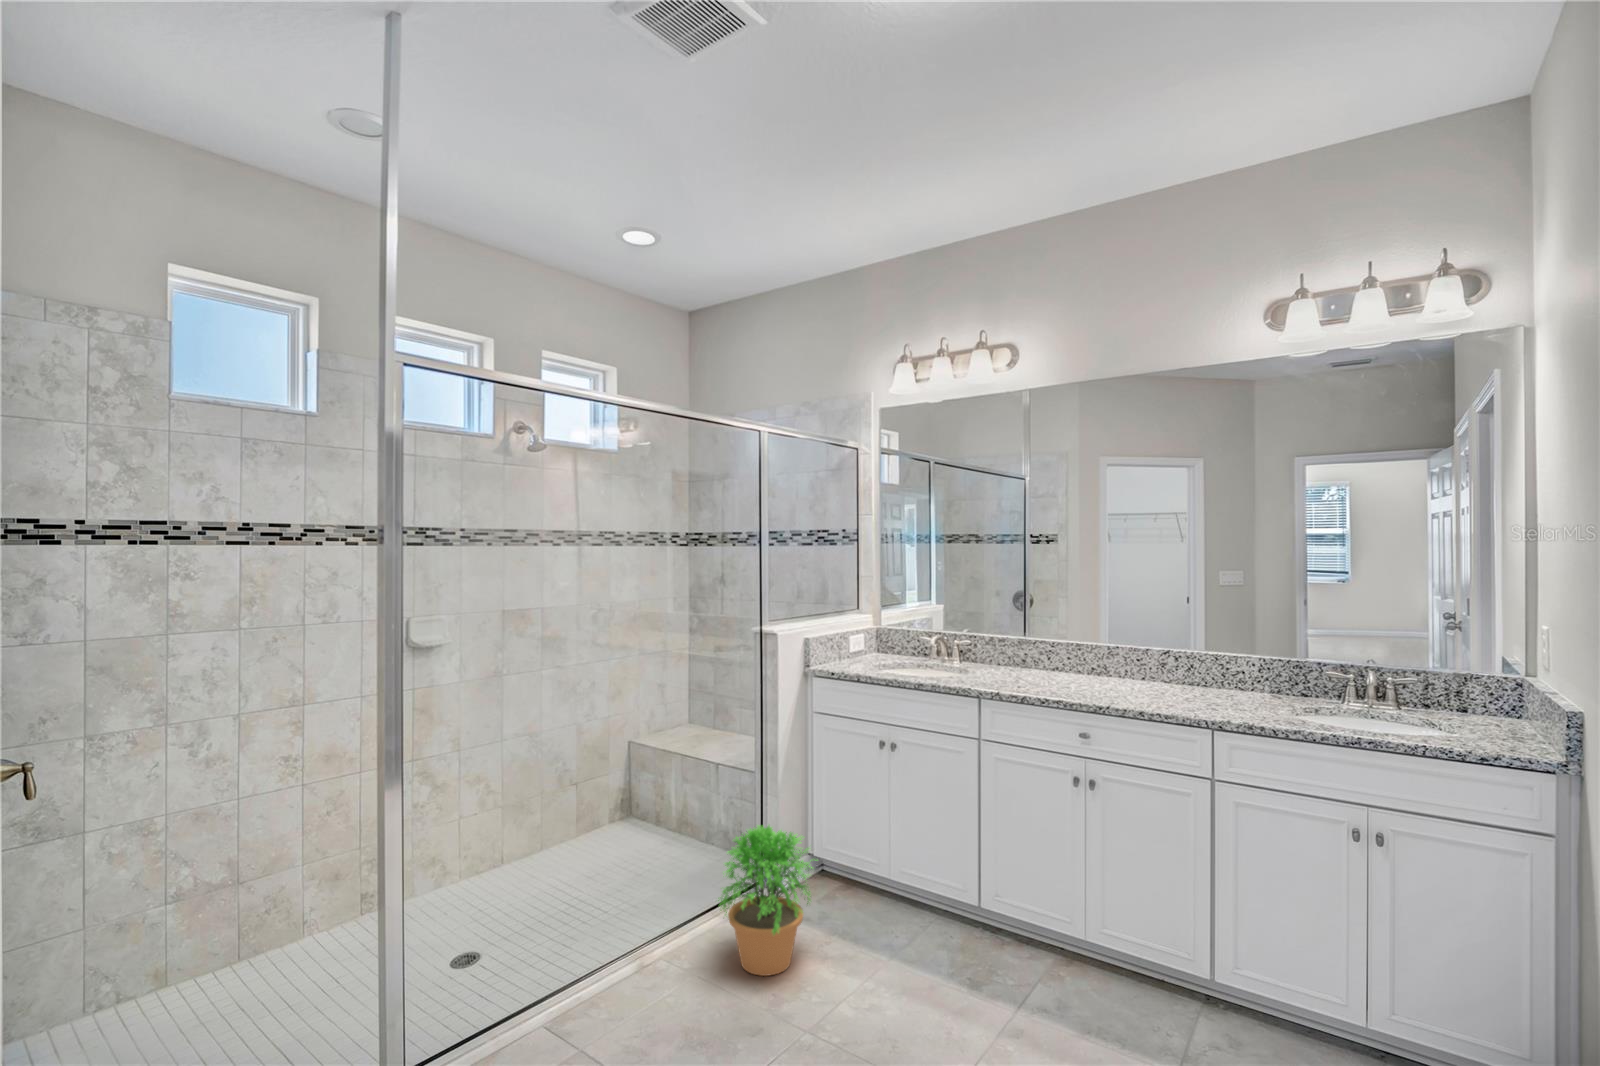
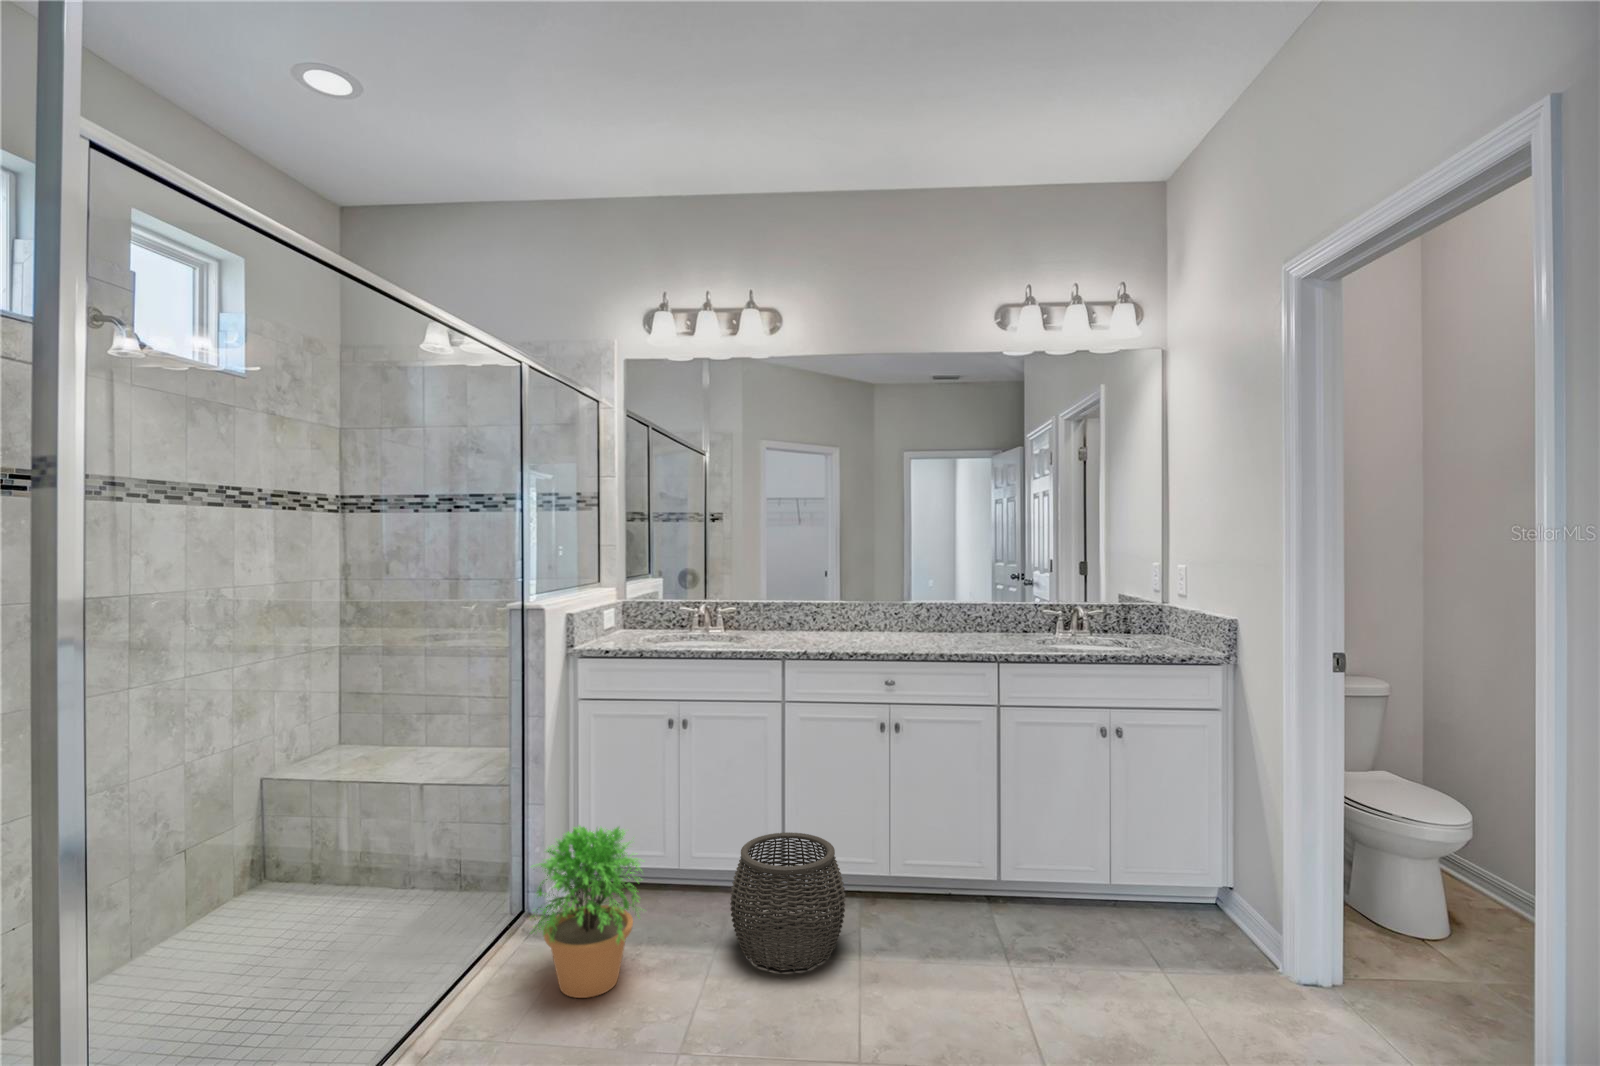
woven basket: none [889,870,1007,1012] -> present [730,832,845,971]

